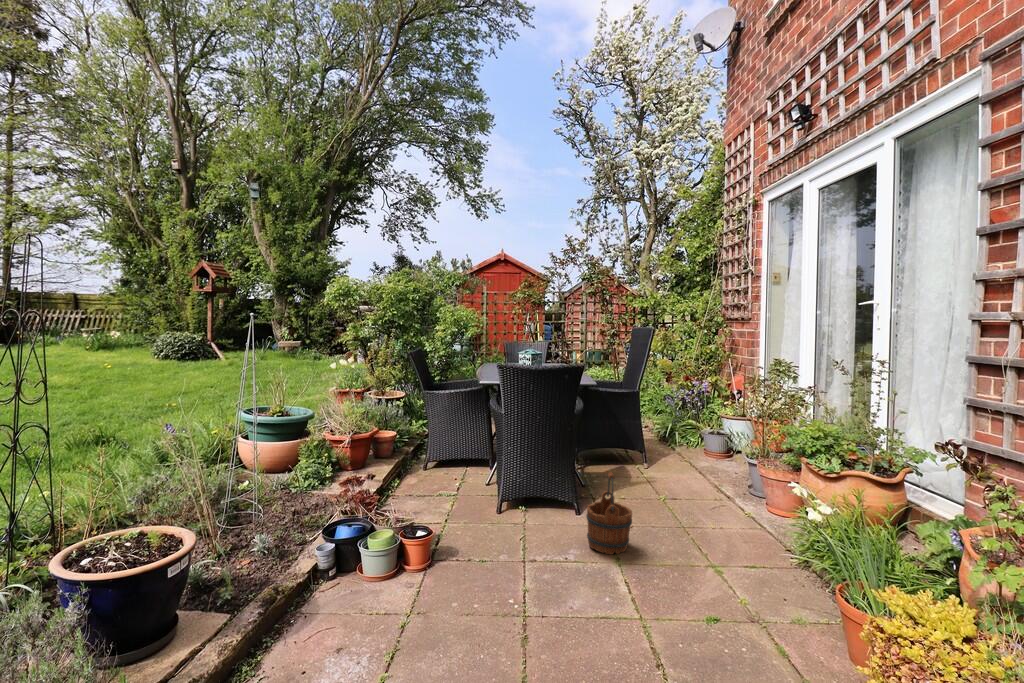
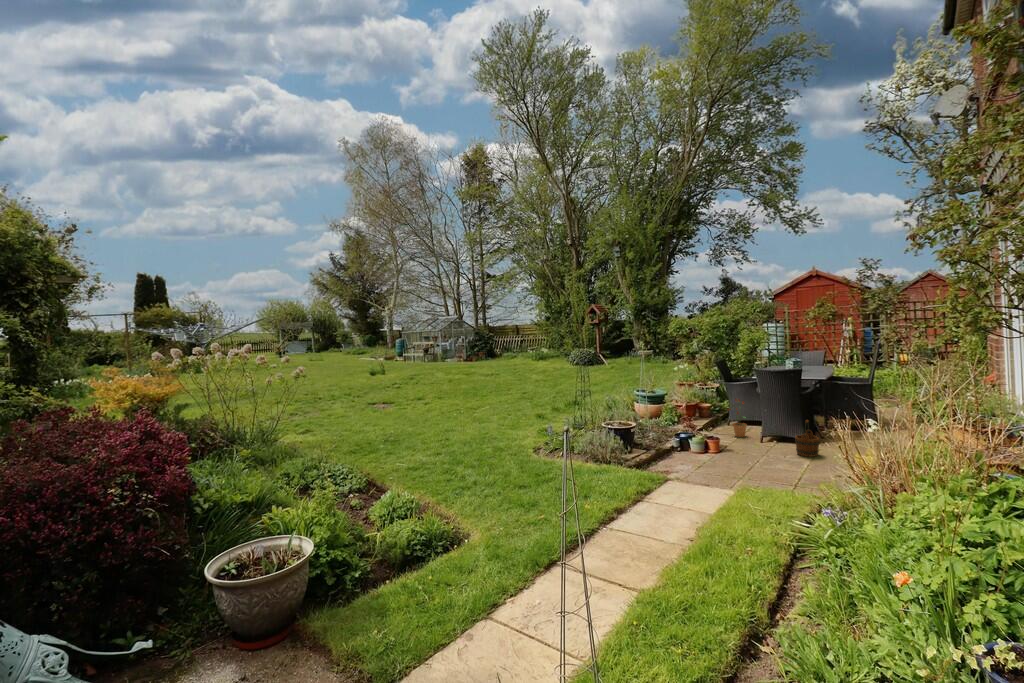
potted plant: none [437,423,476,503] -> present [730,399,747,437]

